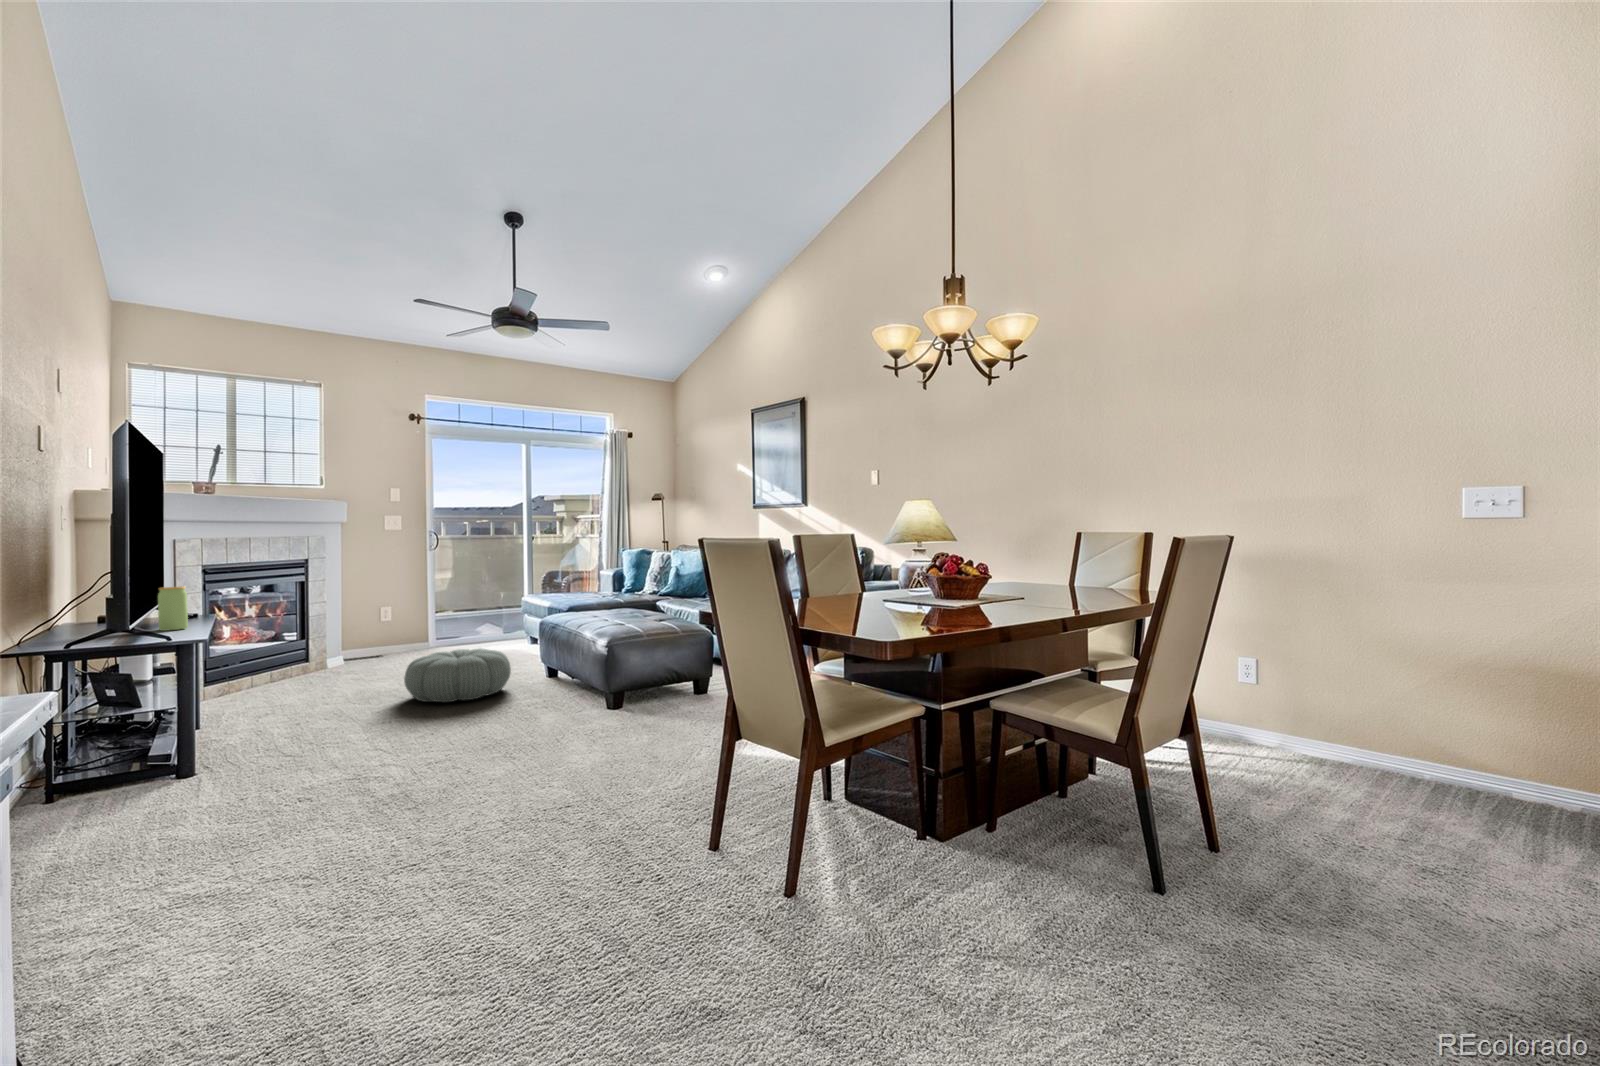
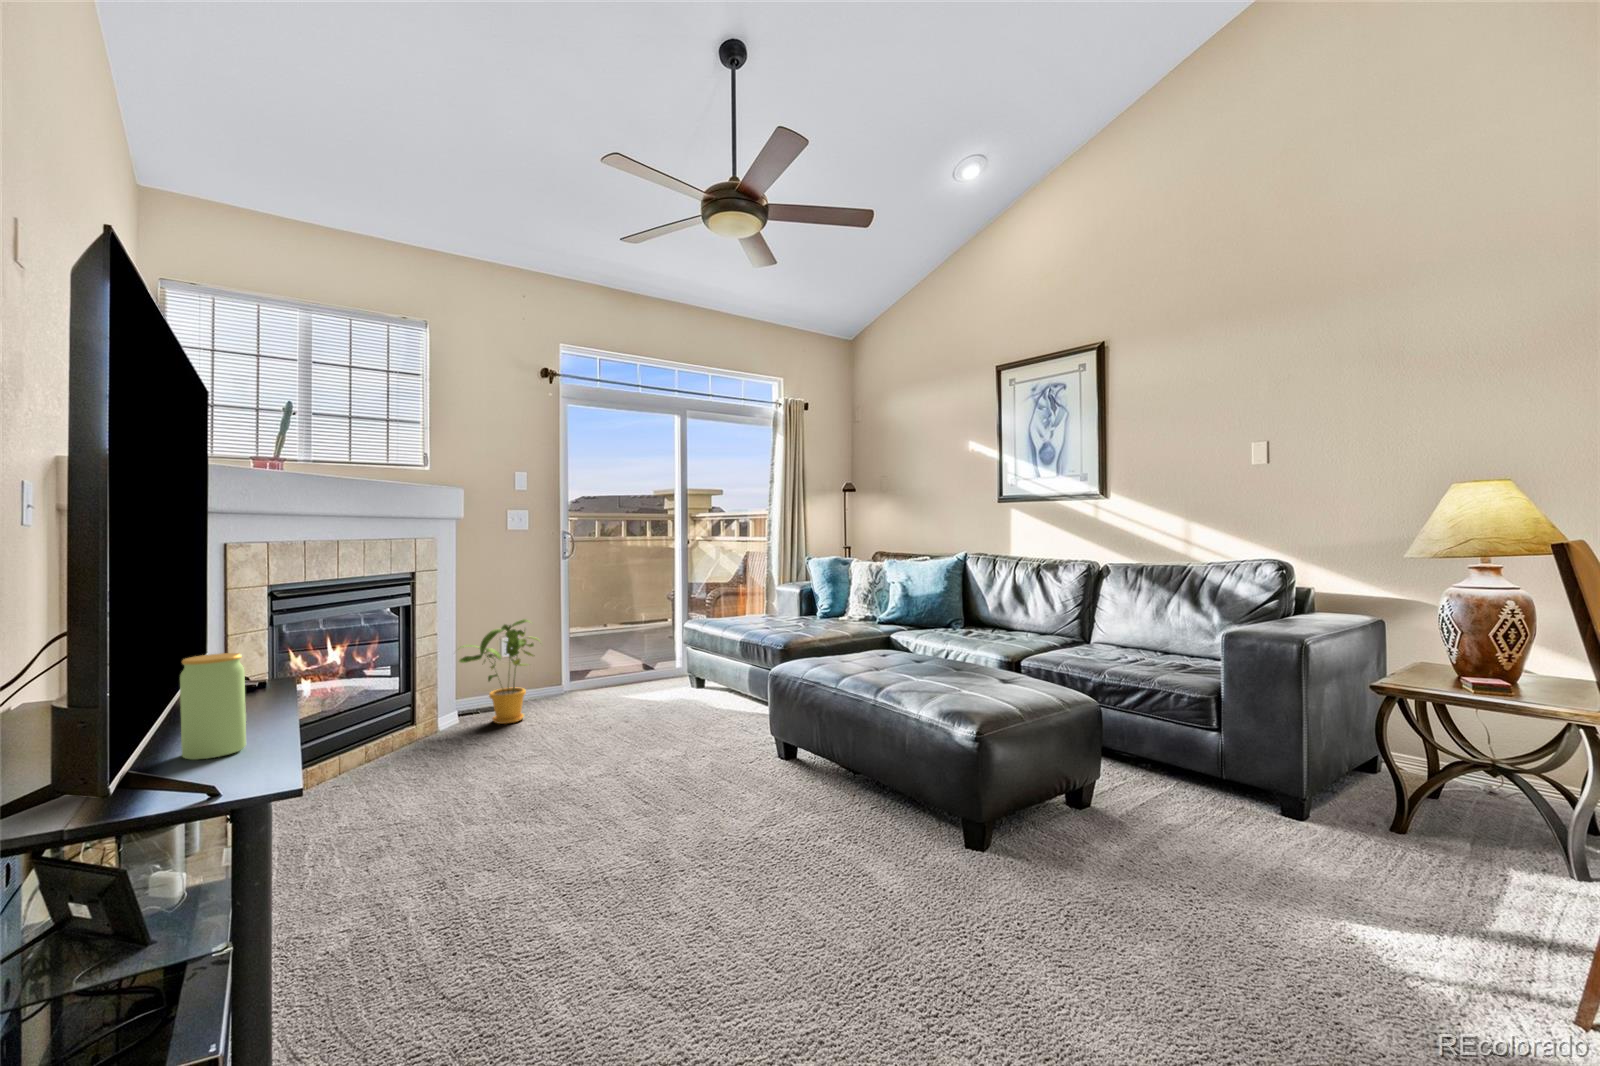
house plant: none [338,592,406,664] -> present [459,619,539,724]
pouf: present [404,648,511,702] -> none [592,721,754,825]

